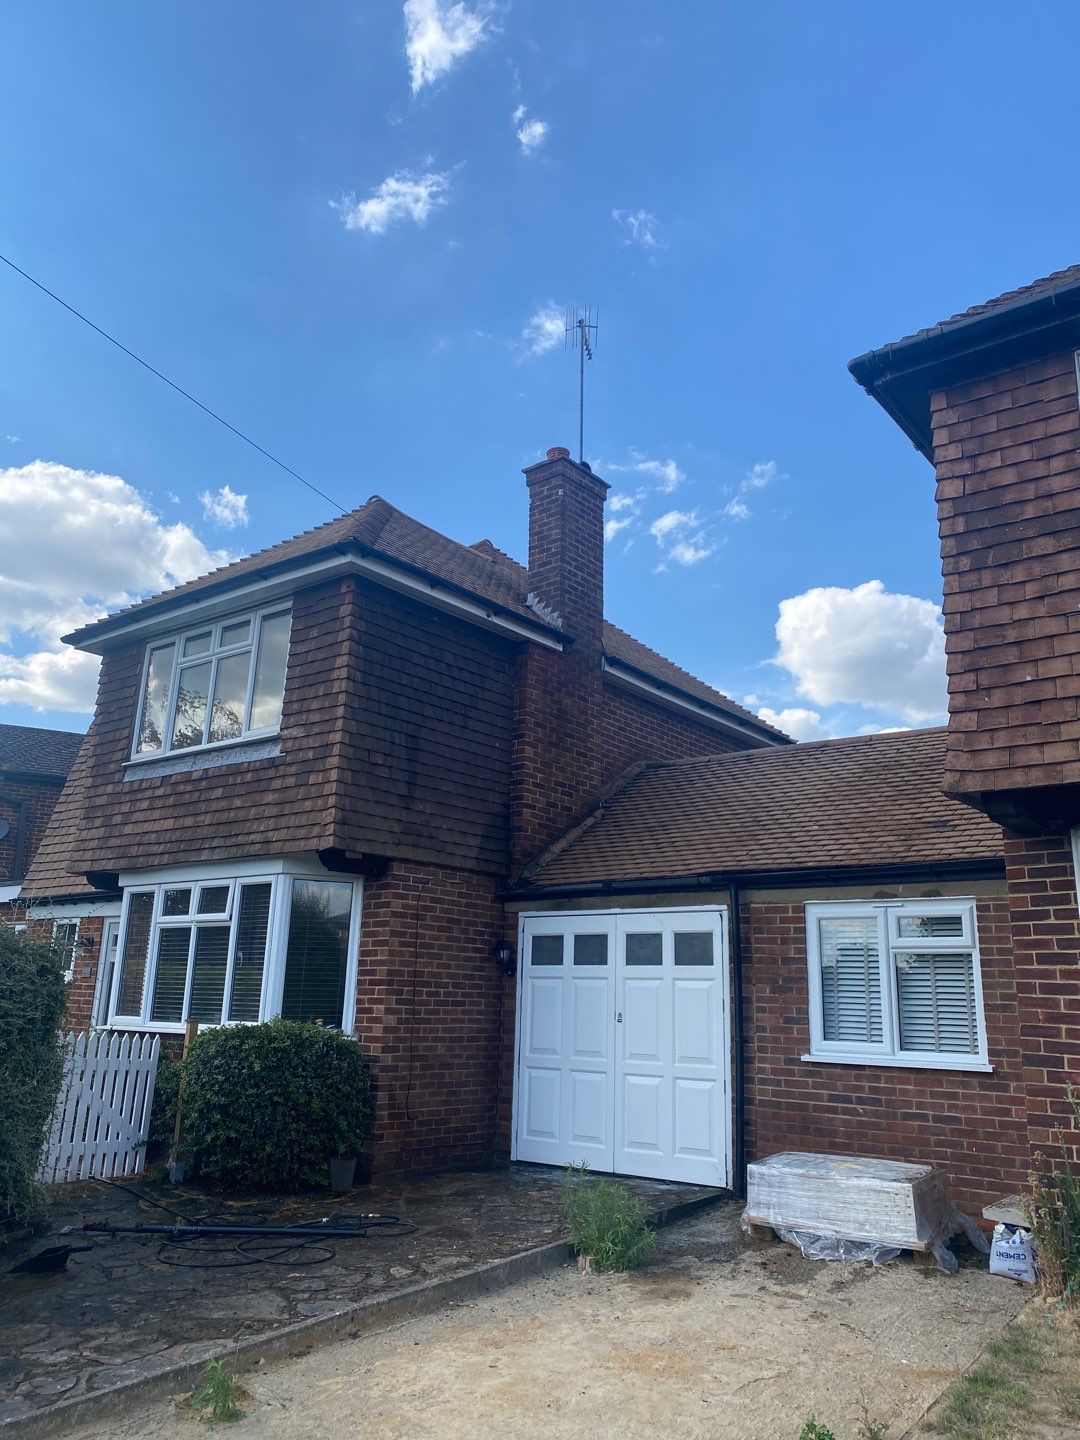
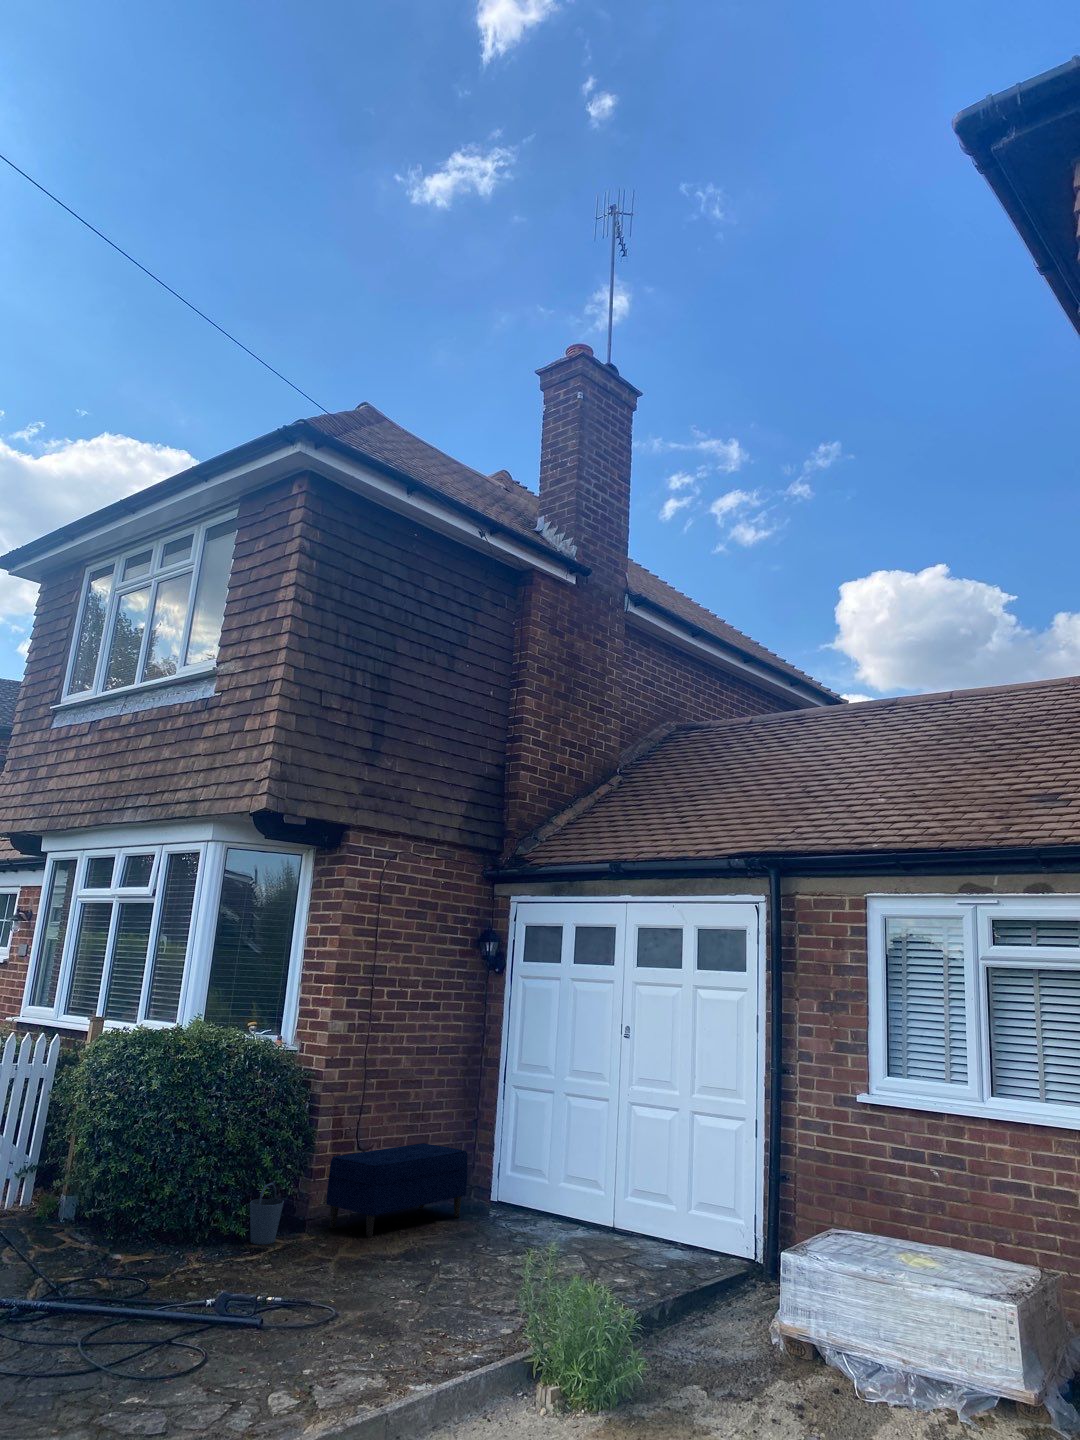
bench: none [386,1114,495,1186] -> present [326,1143,468,1237]

